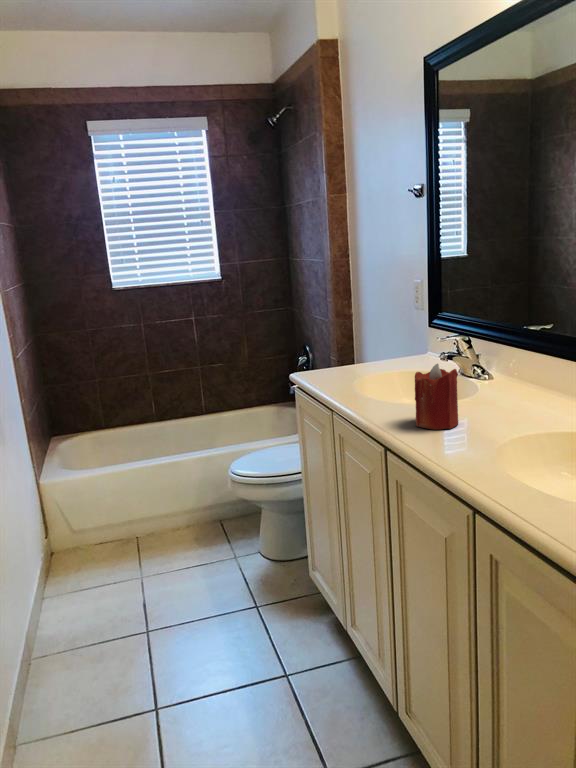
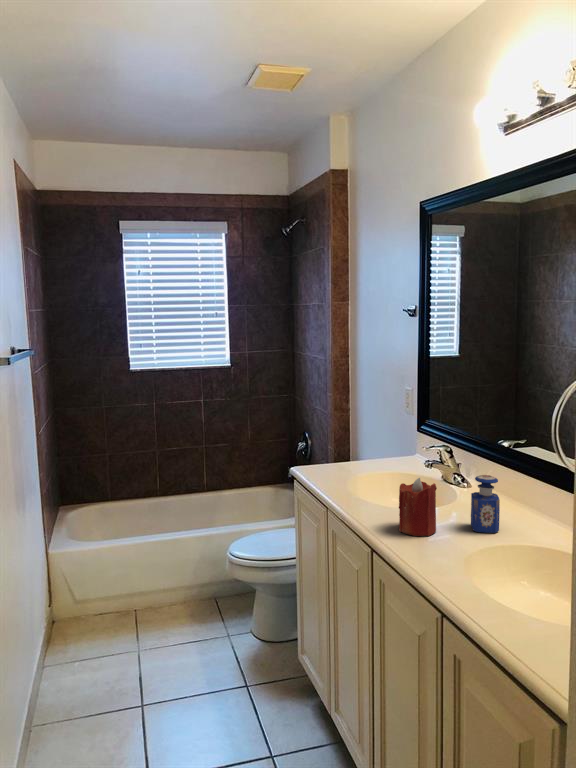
perfume bottle: none [497,356,531,422] -> present [471,475,500,533]

